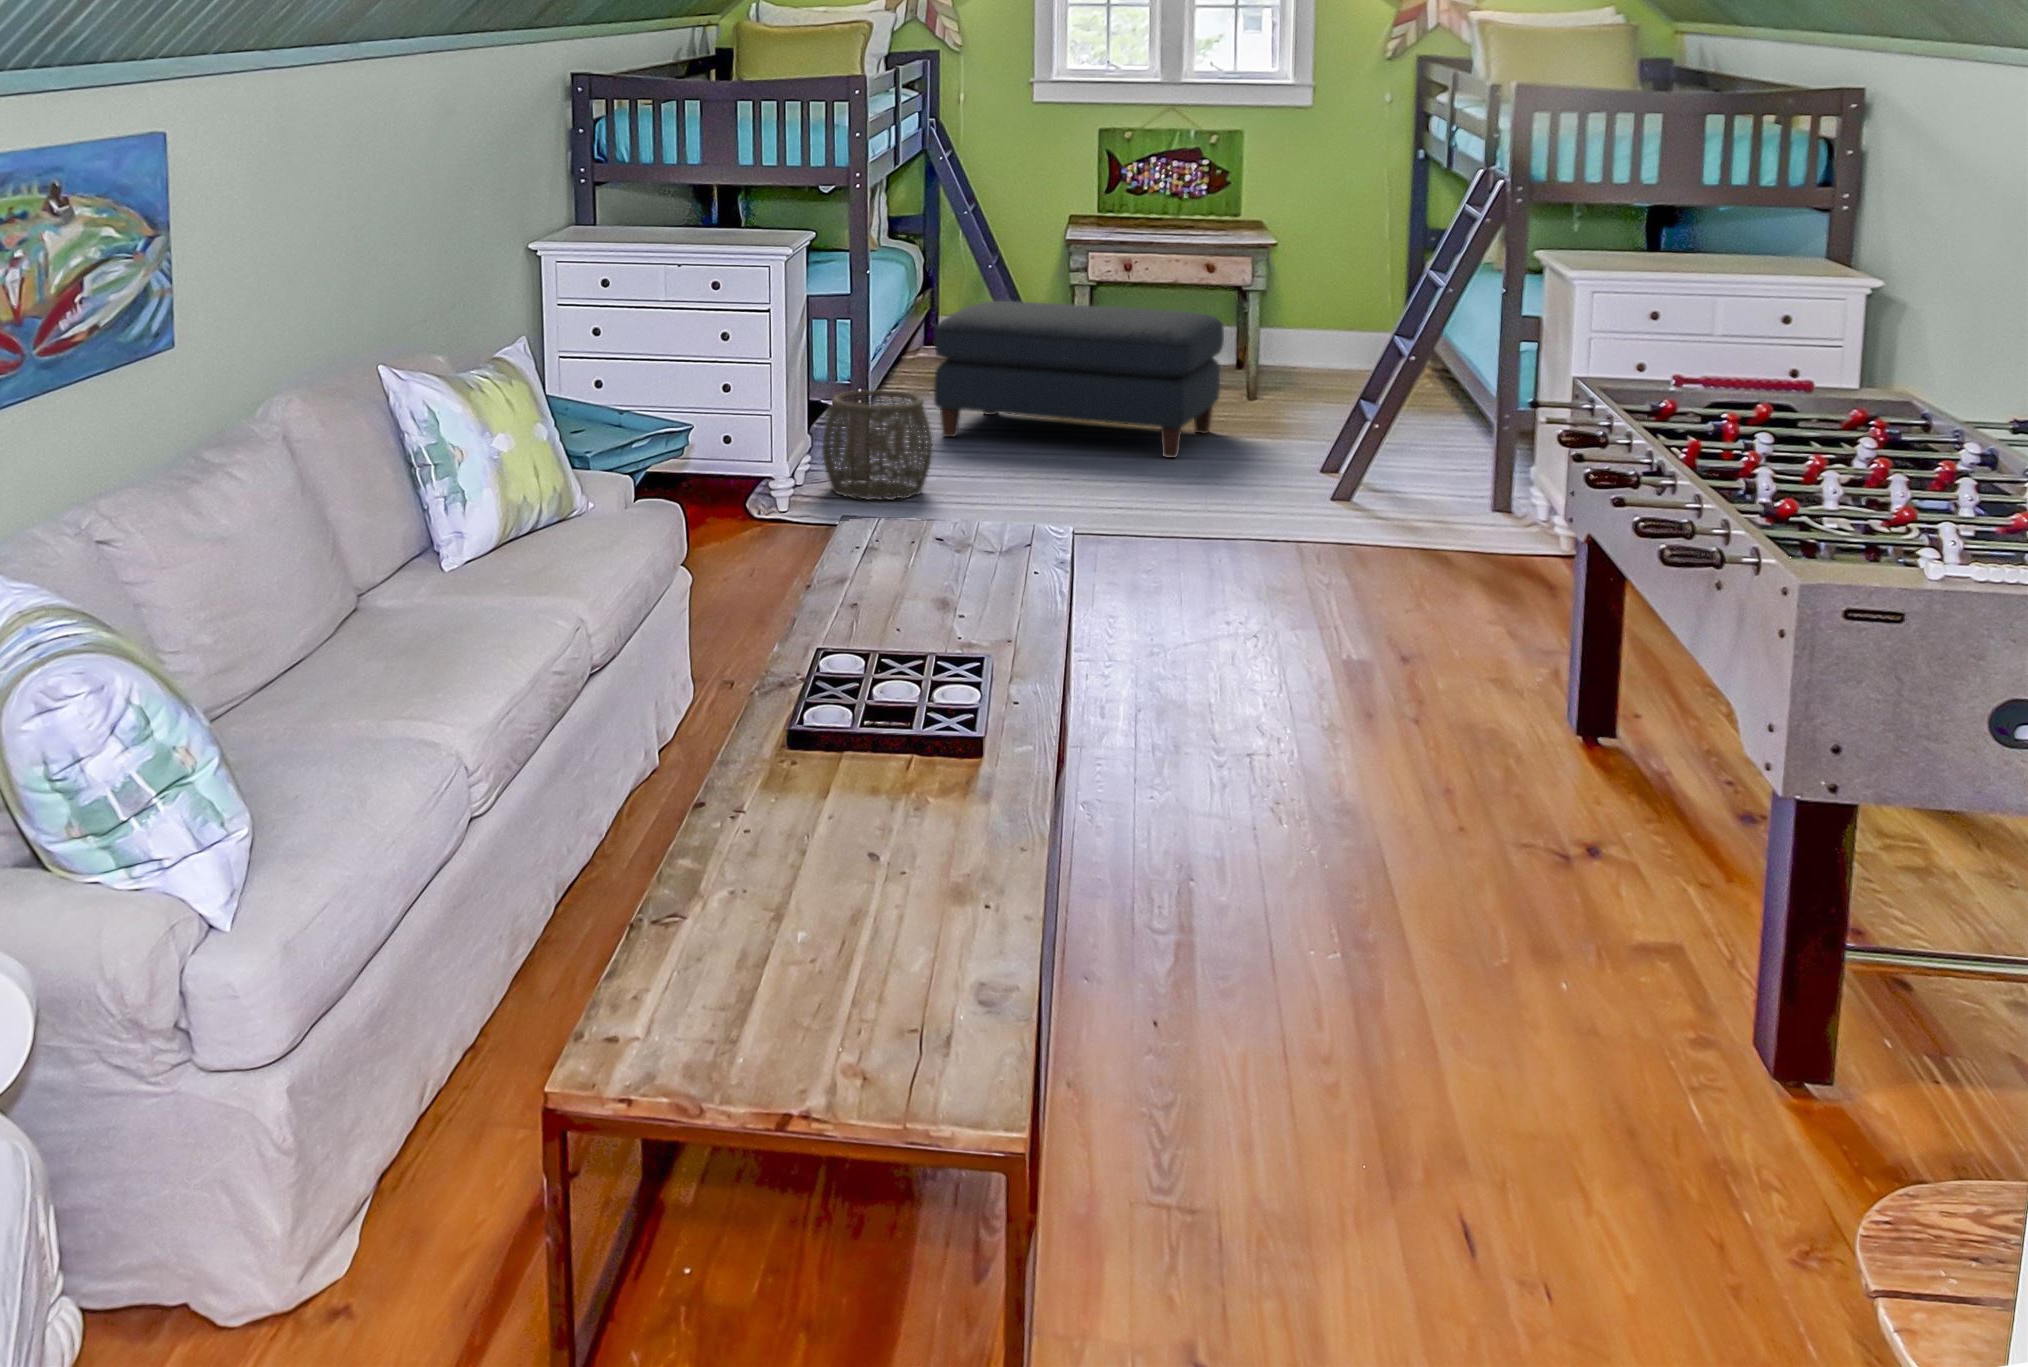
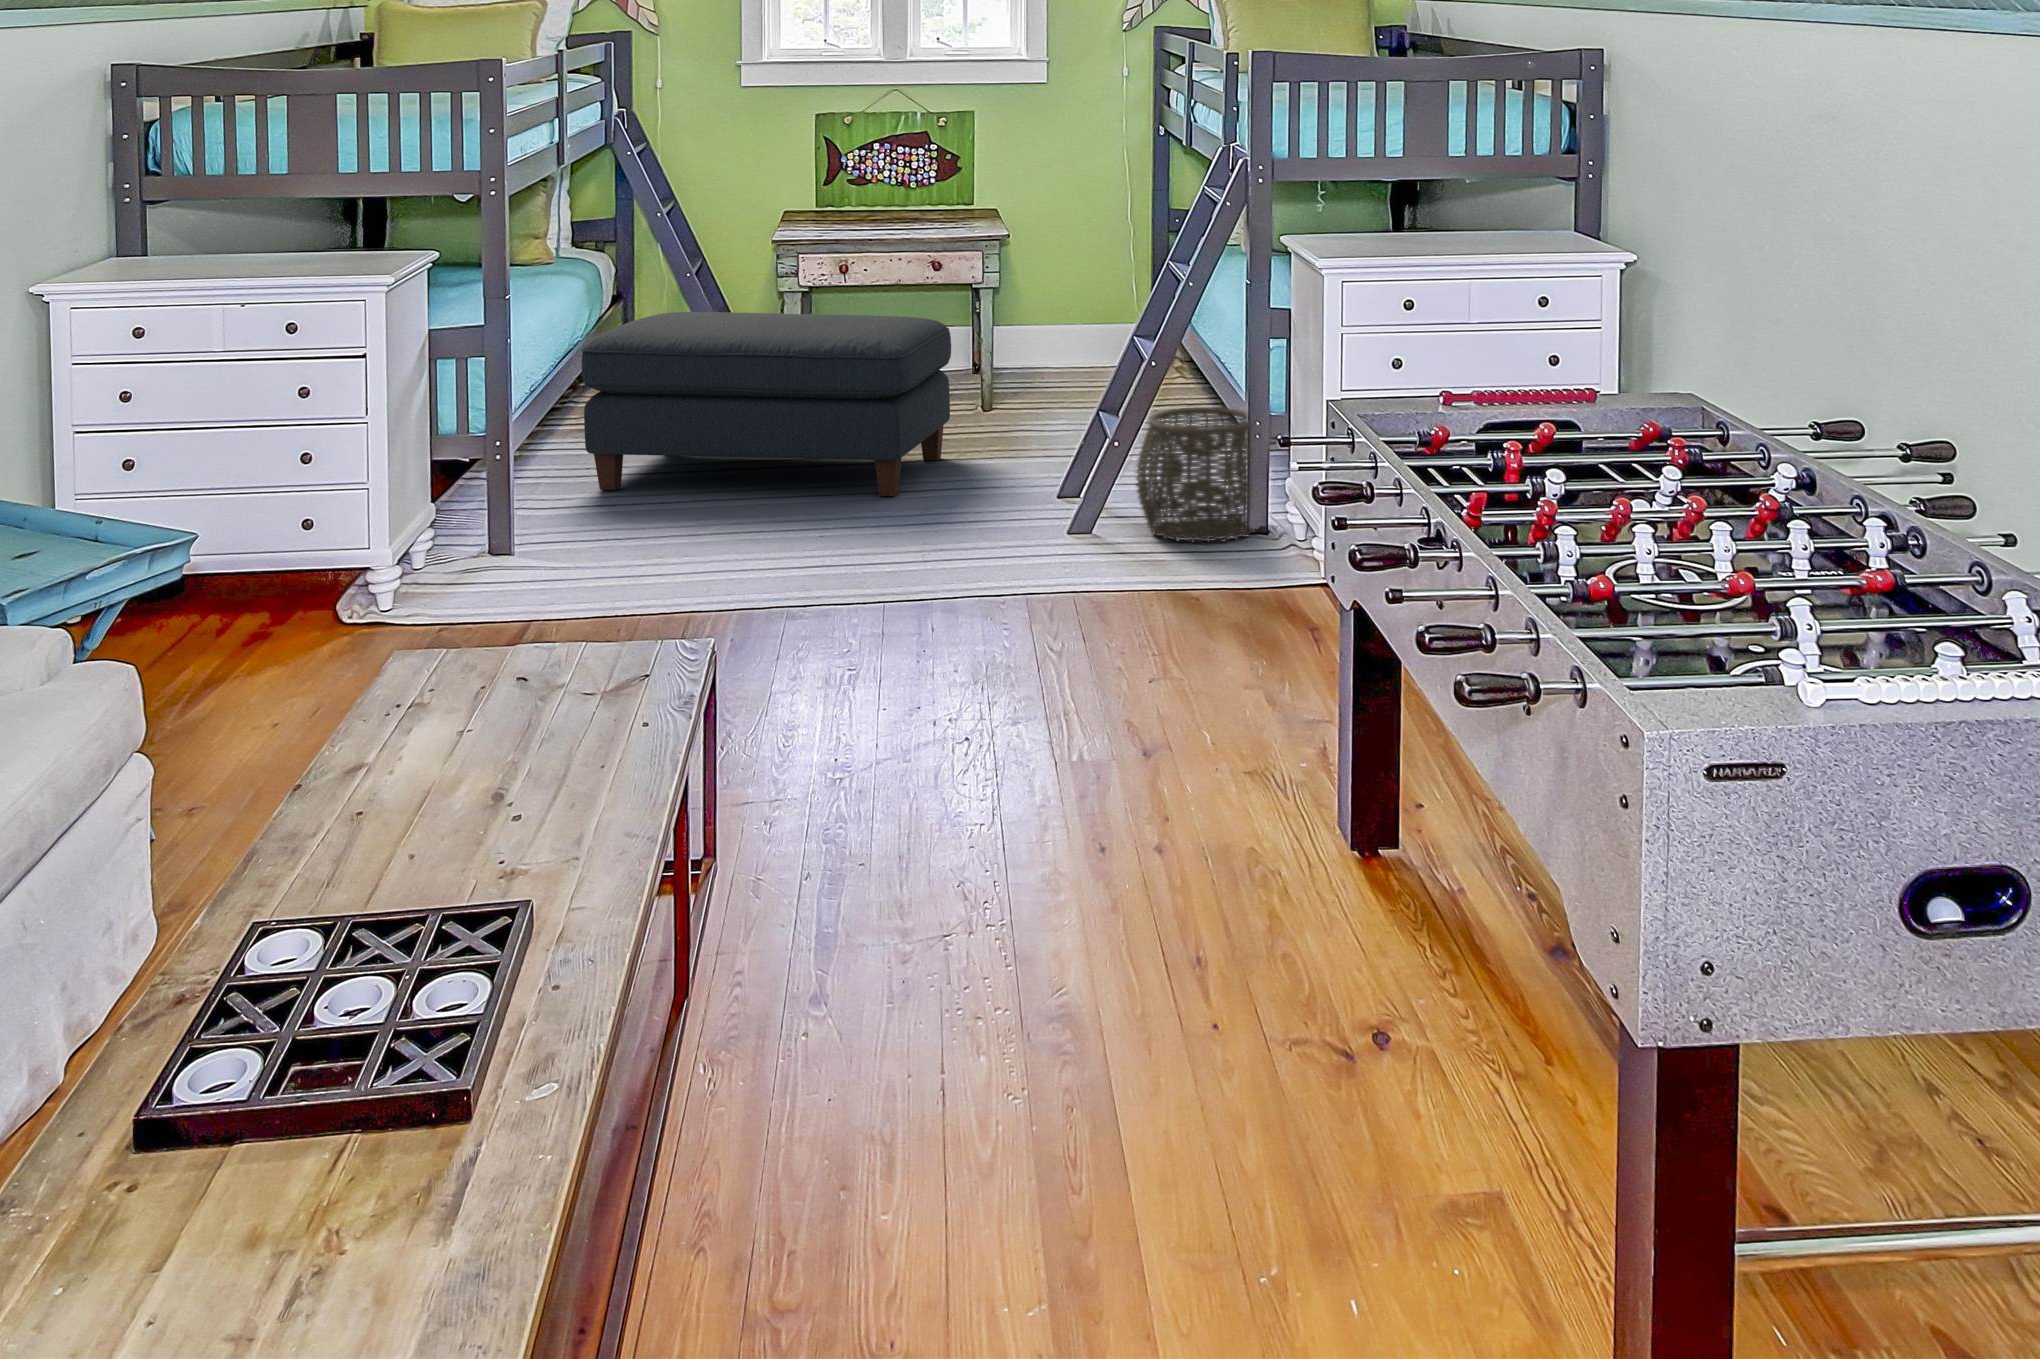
woven basket: present [822,390,933,500] -> present [1136,407,1255,543]

